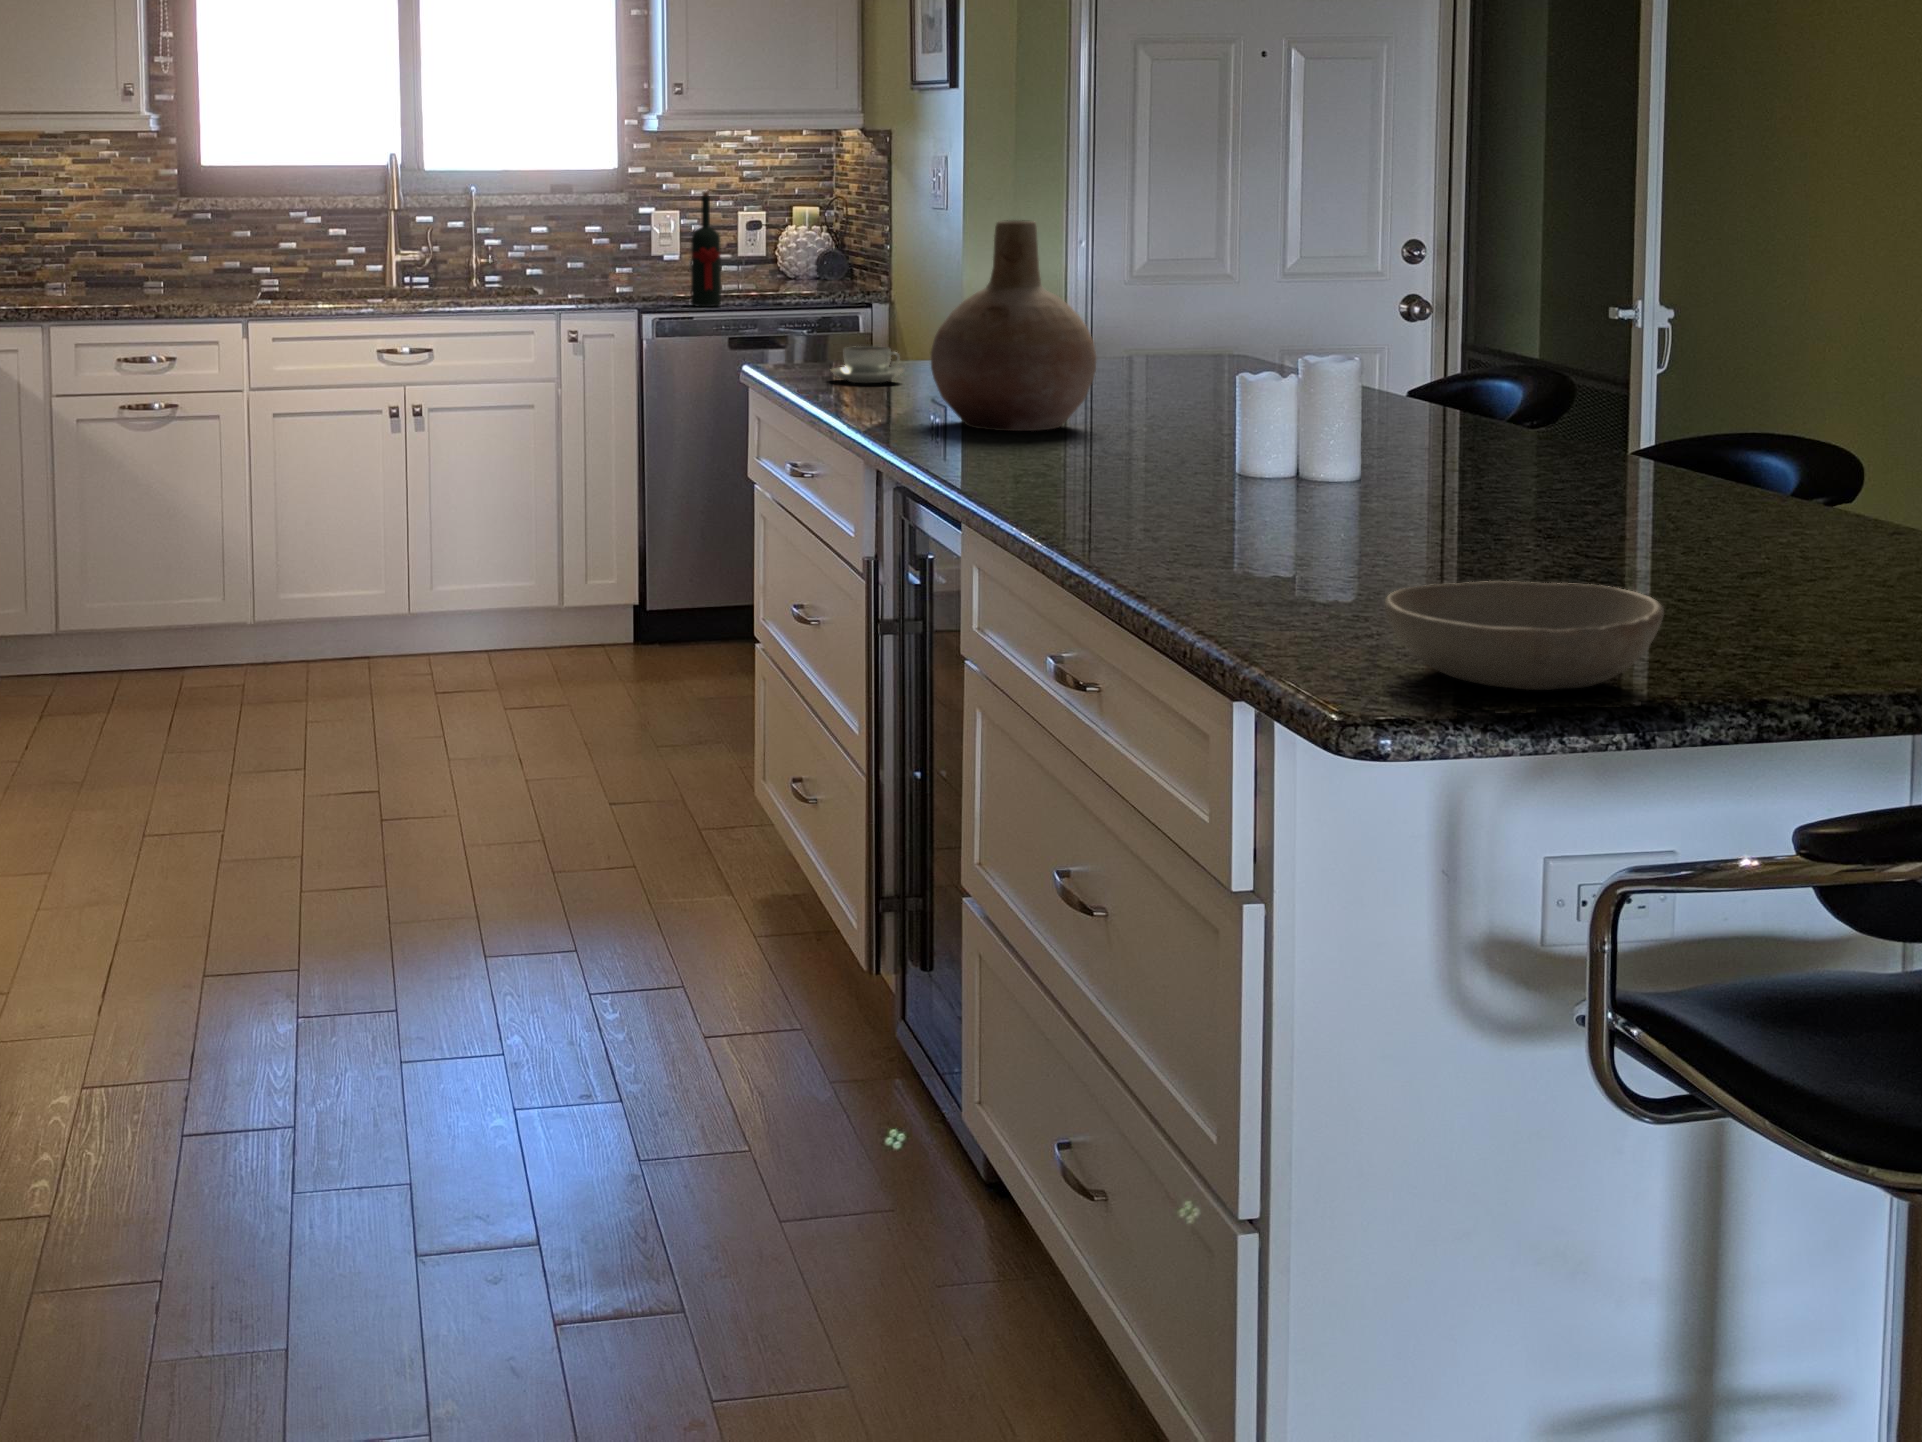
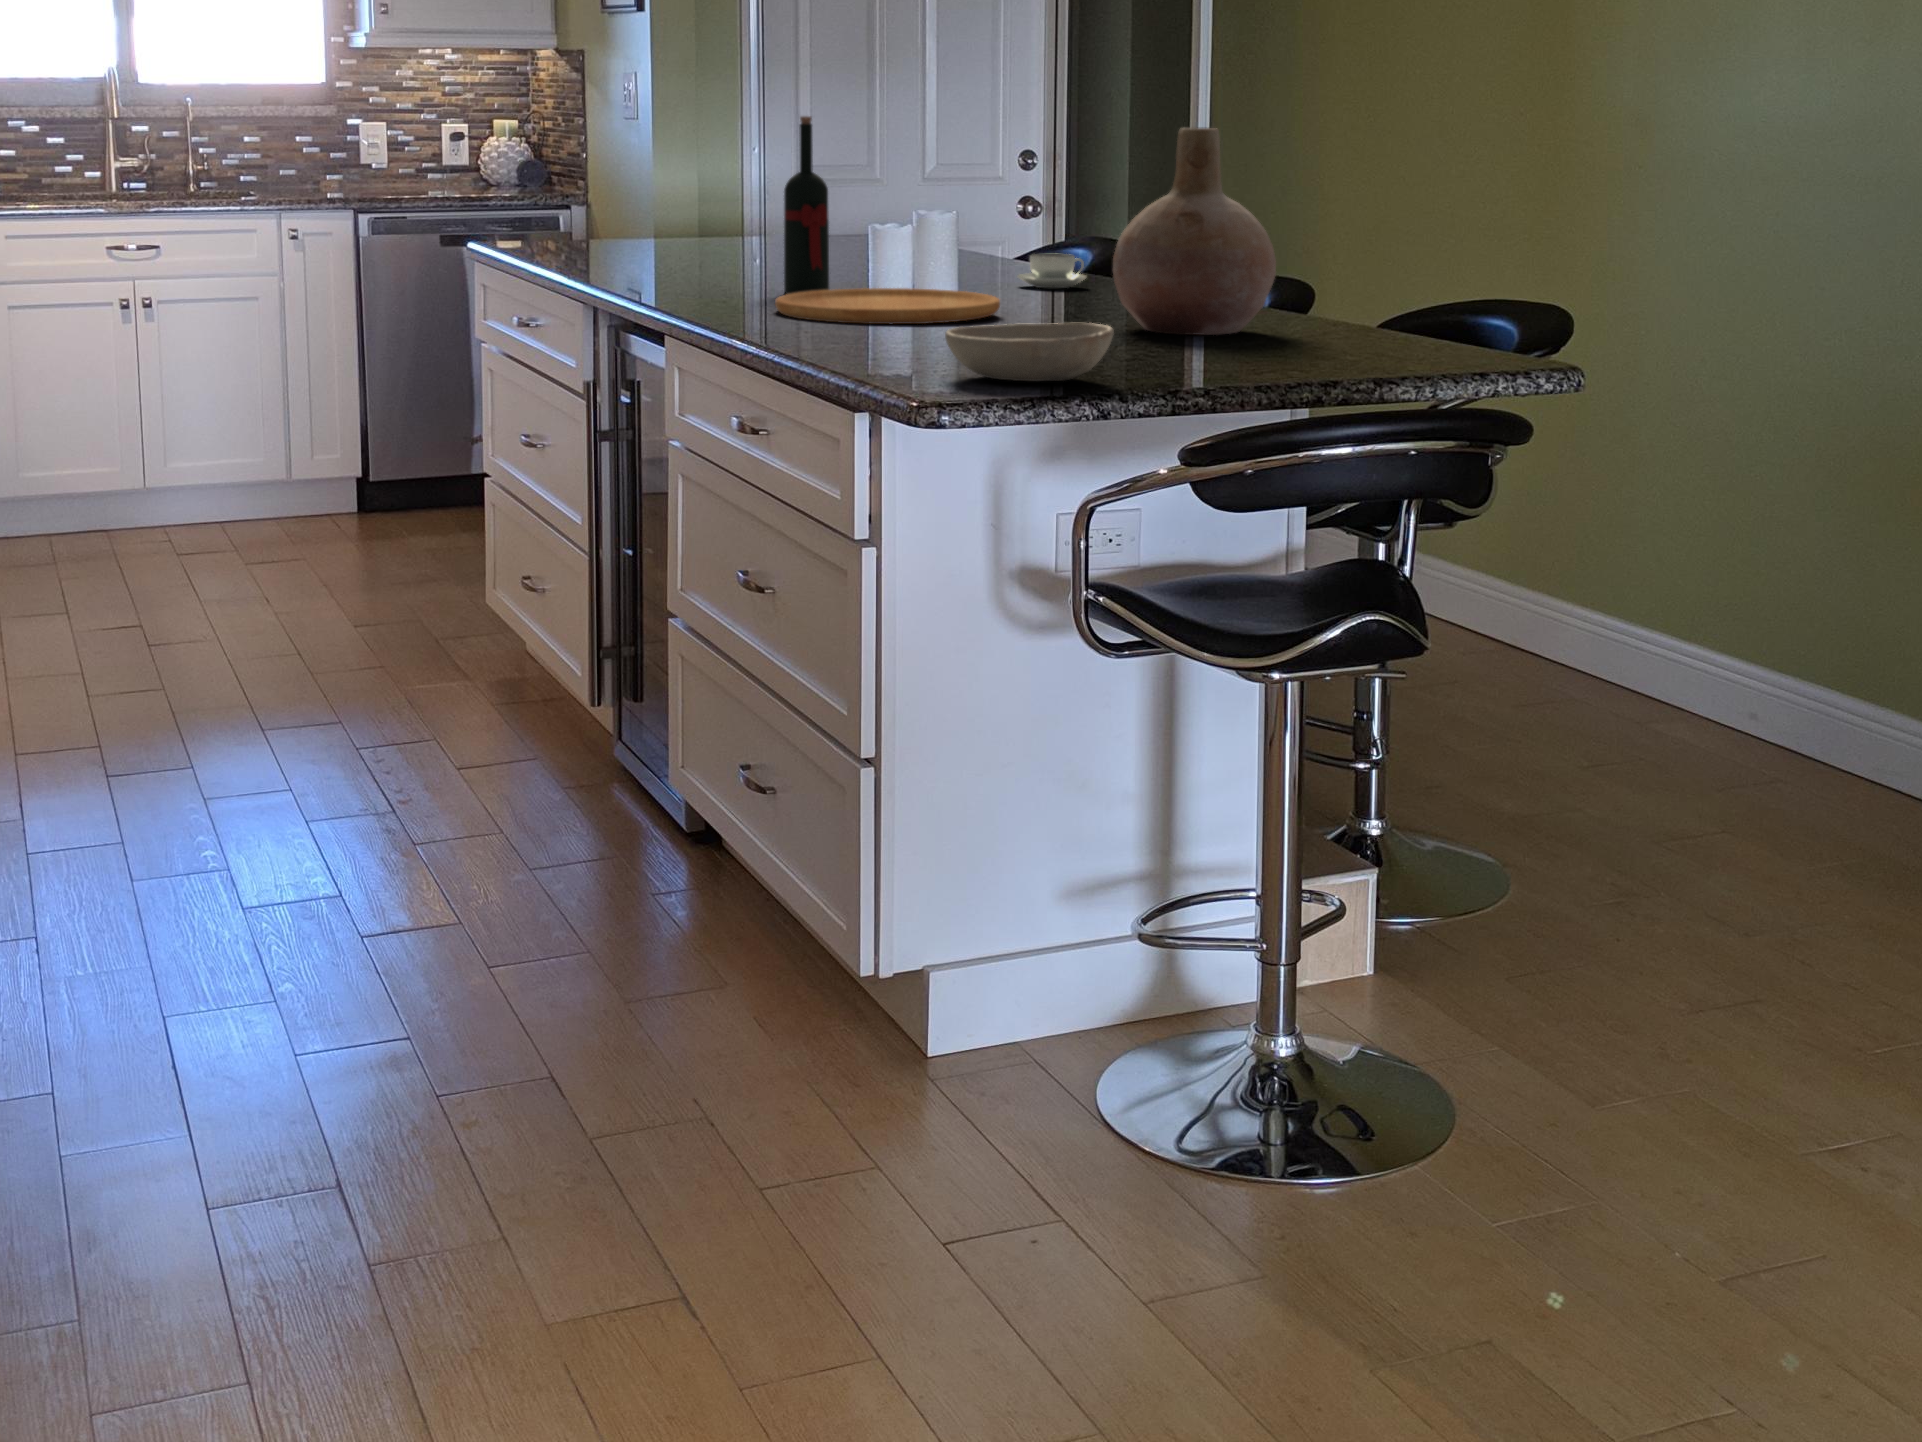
wine bottle: present [691,191,721,307] -> present [784,116,829,294]
vase: present [931,220,1096,431] -> present [1113,127,1276,335]
coffee cup: present [831,346,904,383] -> present [1018,254,1086,288]
cutting board: none [1114,465,1429,530] -> present [775,288,1000,324]

